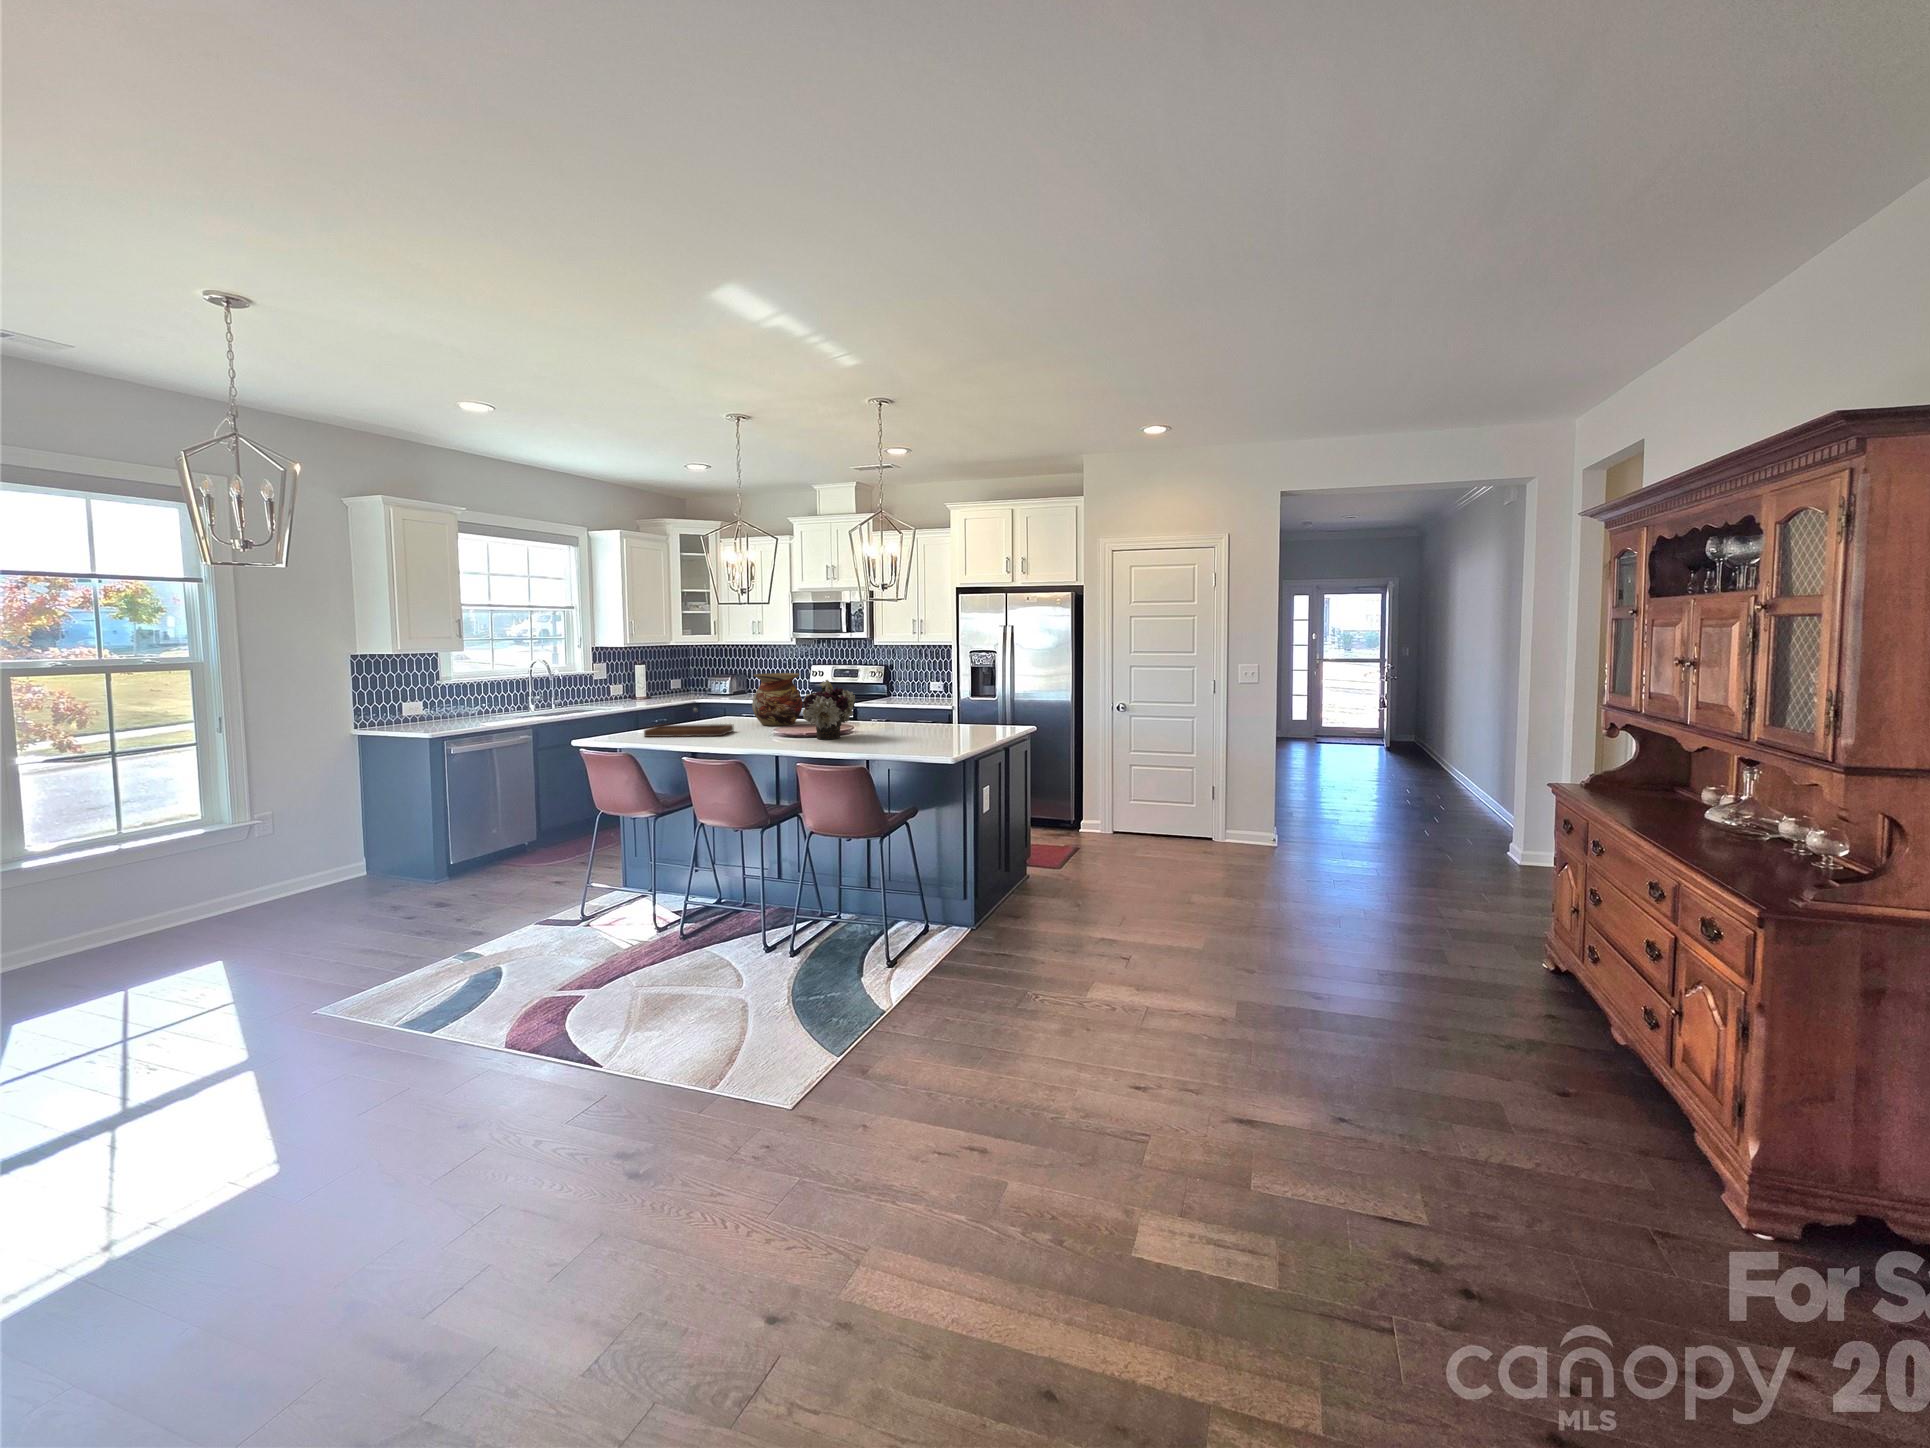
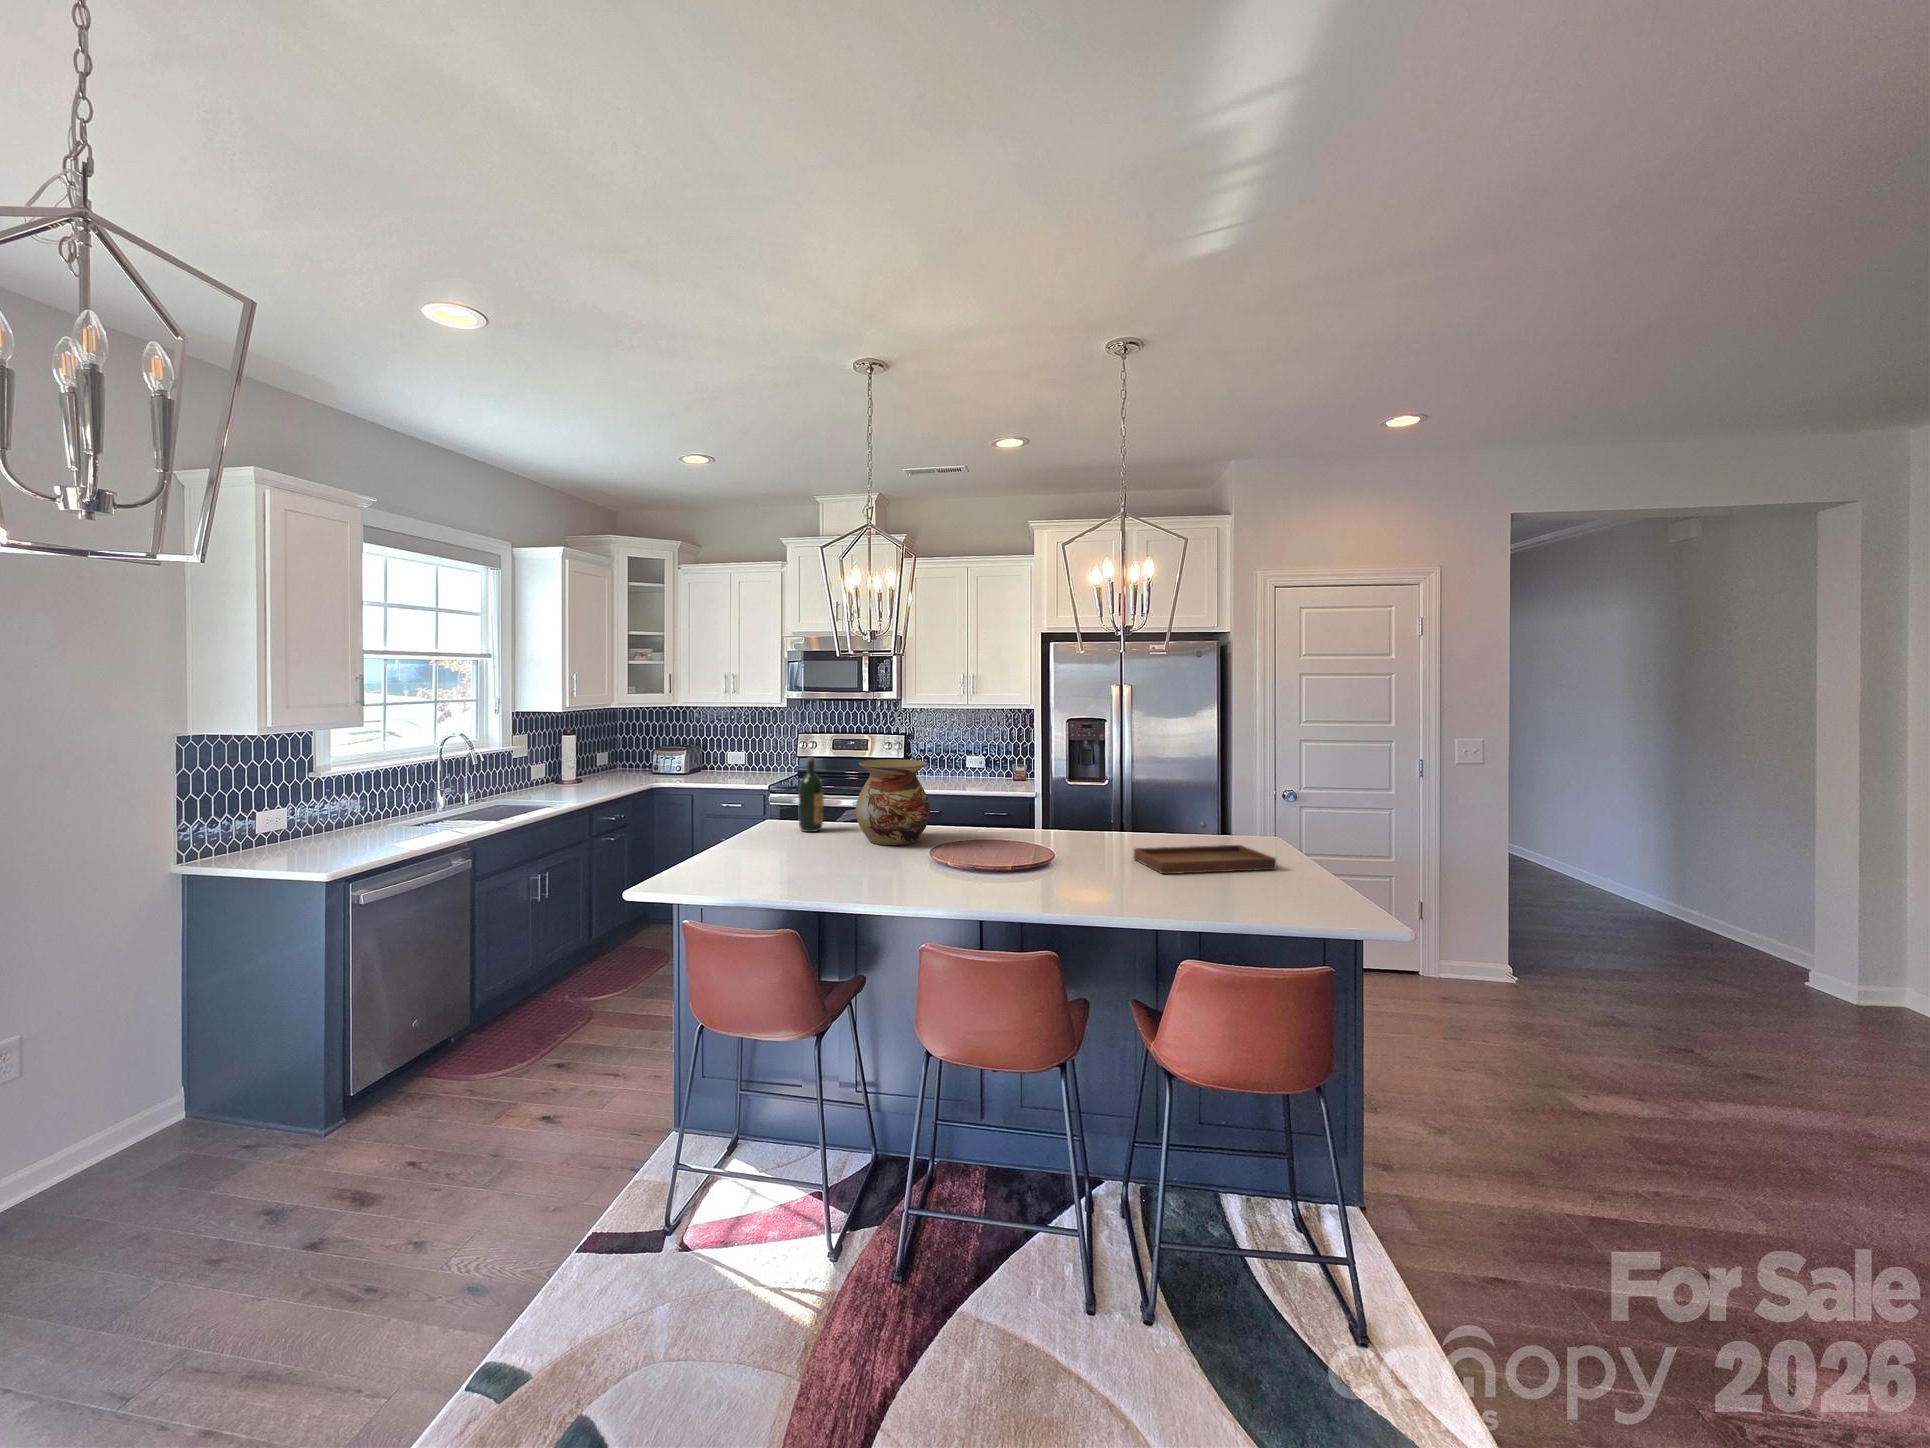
wine bottle: none [730,672,747,720] -> present [799,757,824,832]
flower arrangement: present [802,680,855,740] -> none [1003,780,1103,882]
tray: present [644,708,734,737] -> present [1134,821,1276,874]

